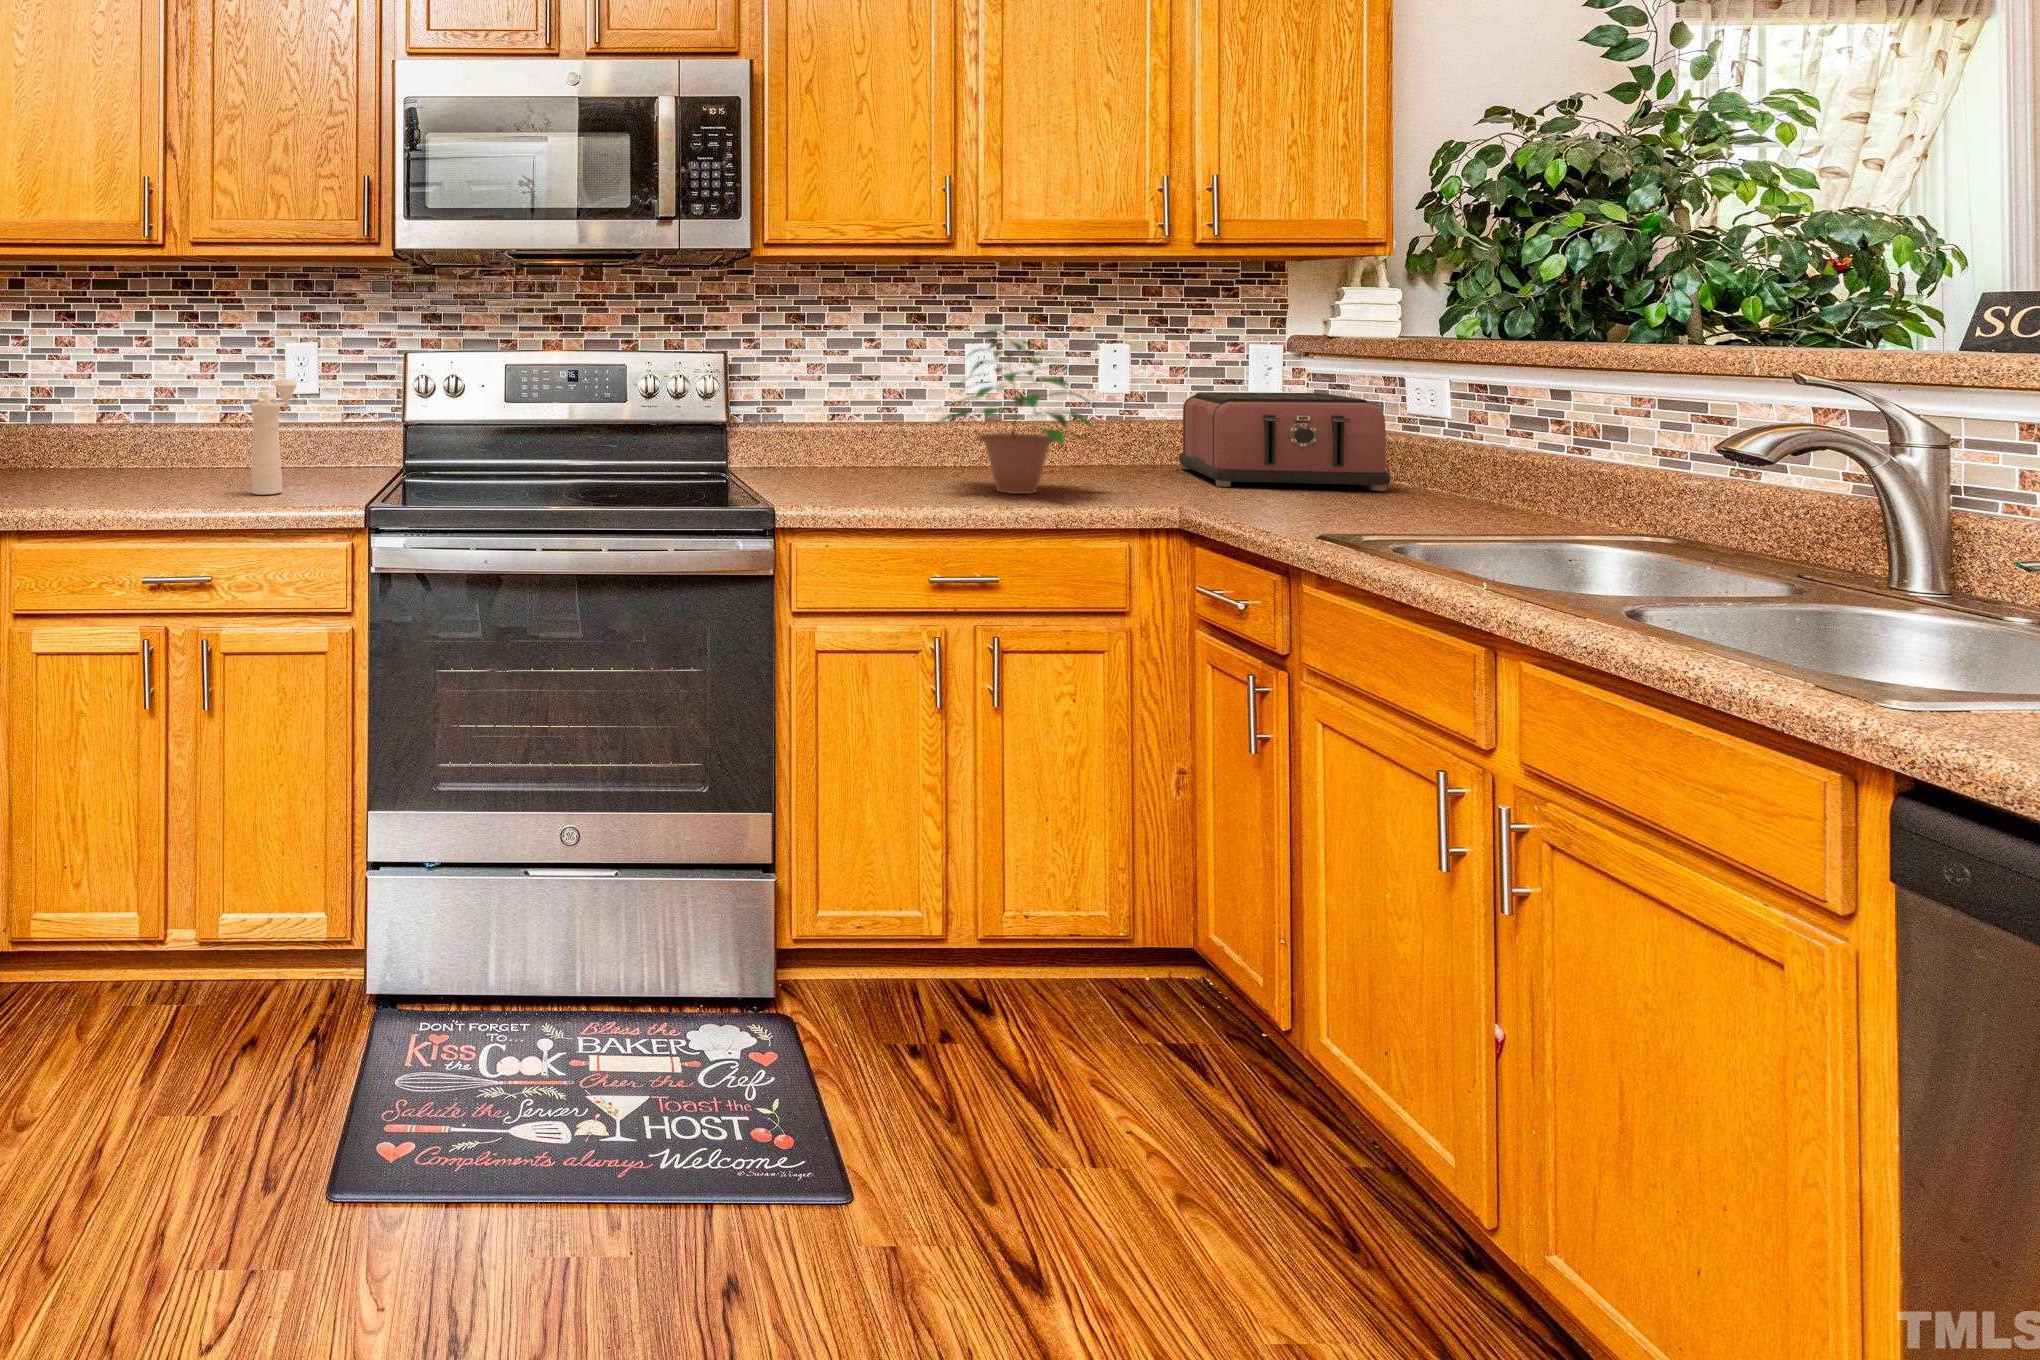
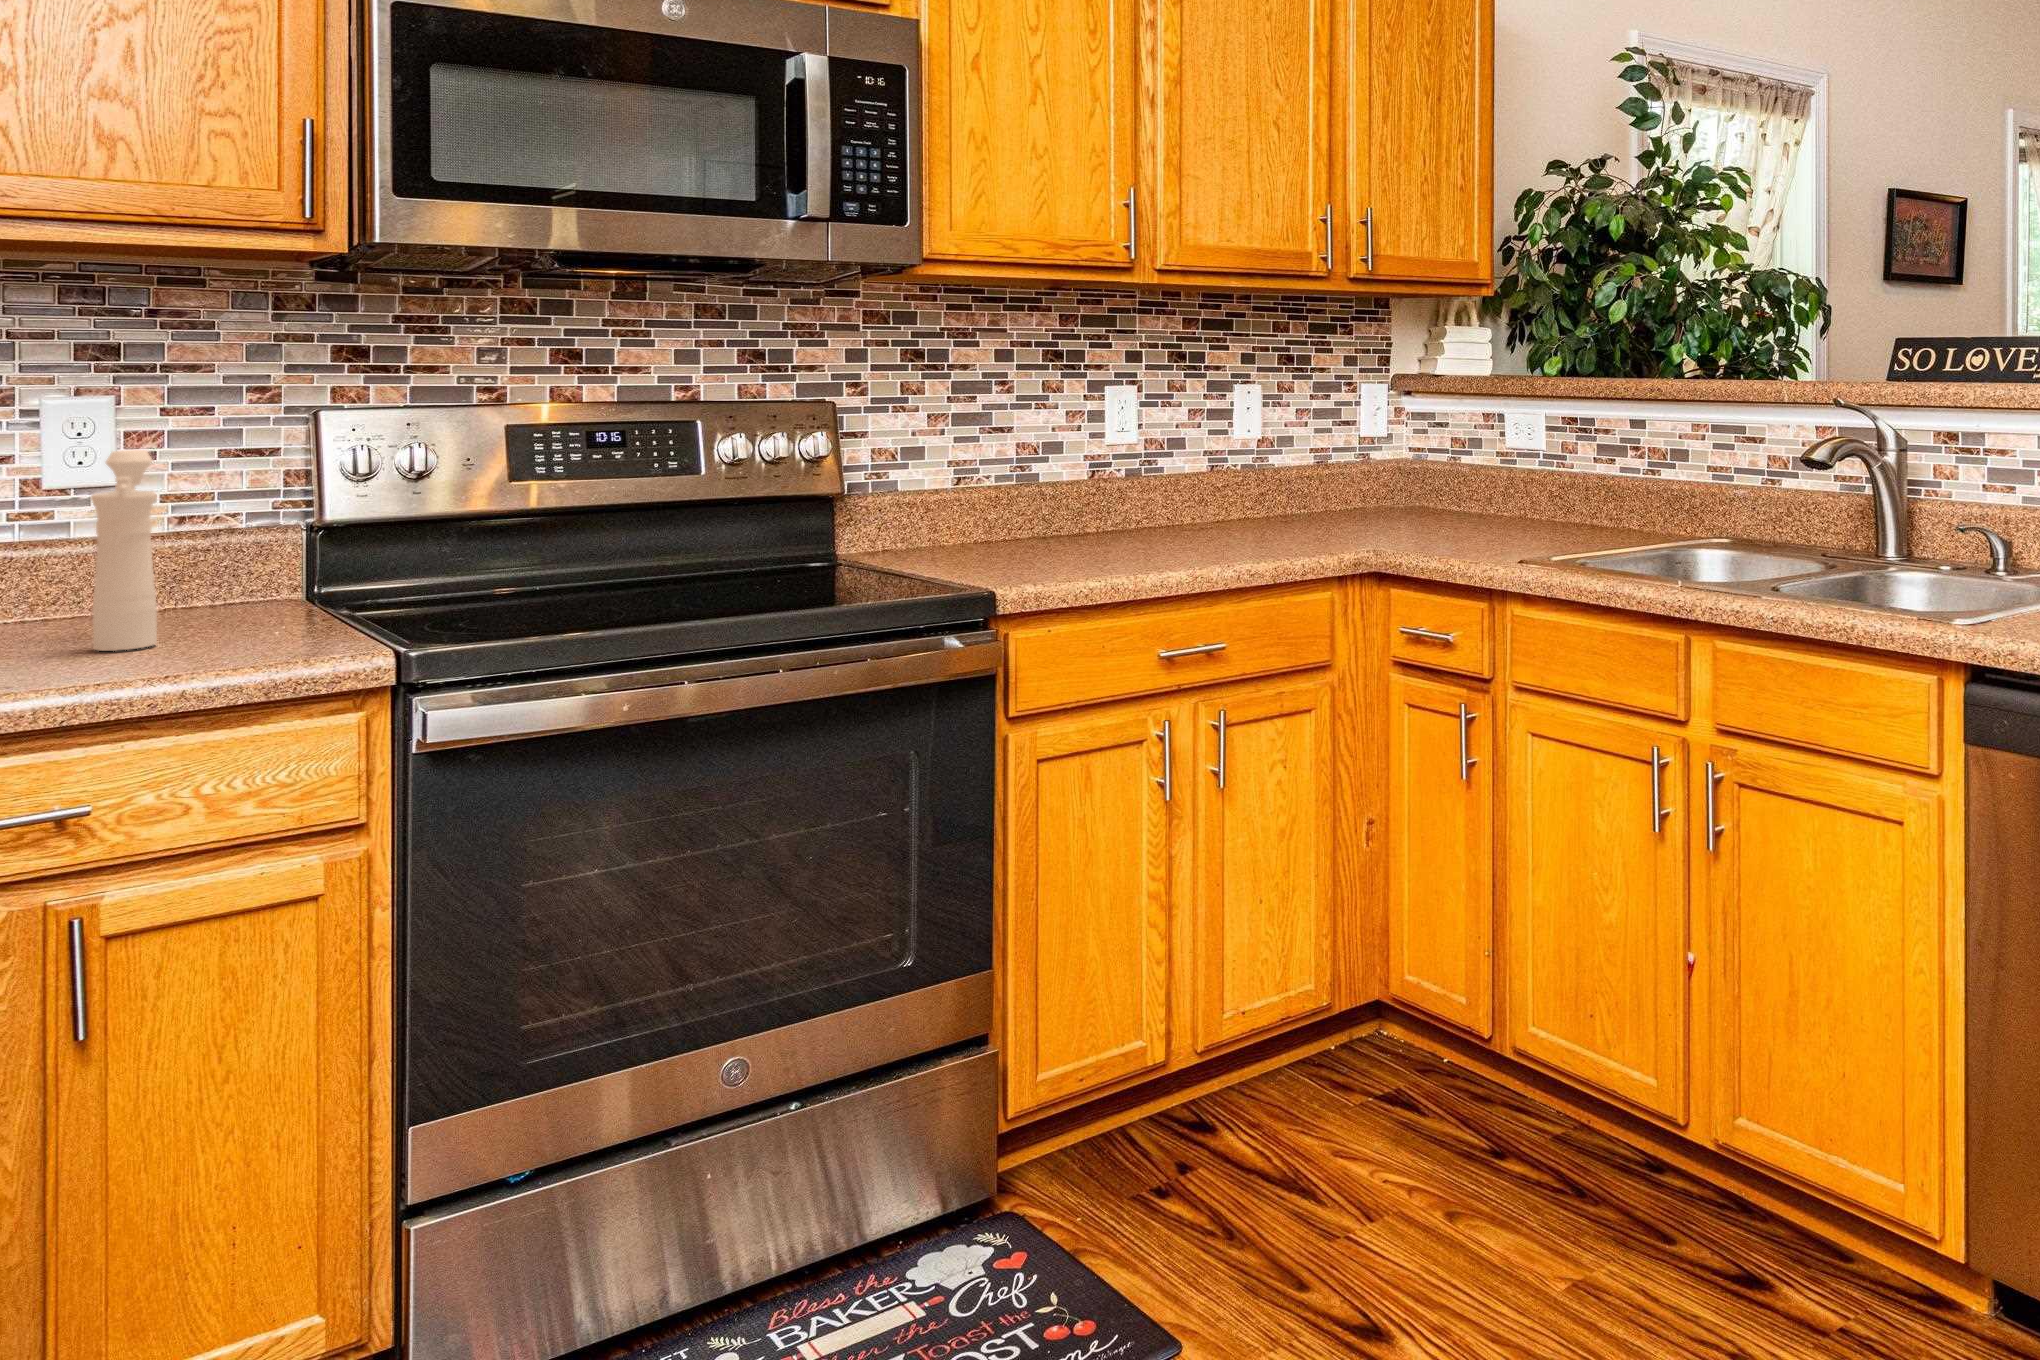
potted plant: present [940,329,1095,494] -> none [1110,365,1288,552]
toaster: present [1179,392,1390,491] -> none [1307,430,1504,530]

